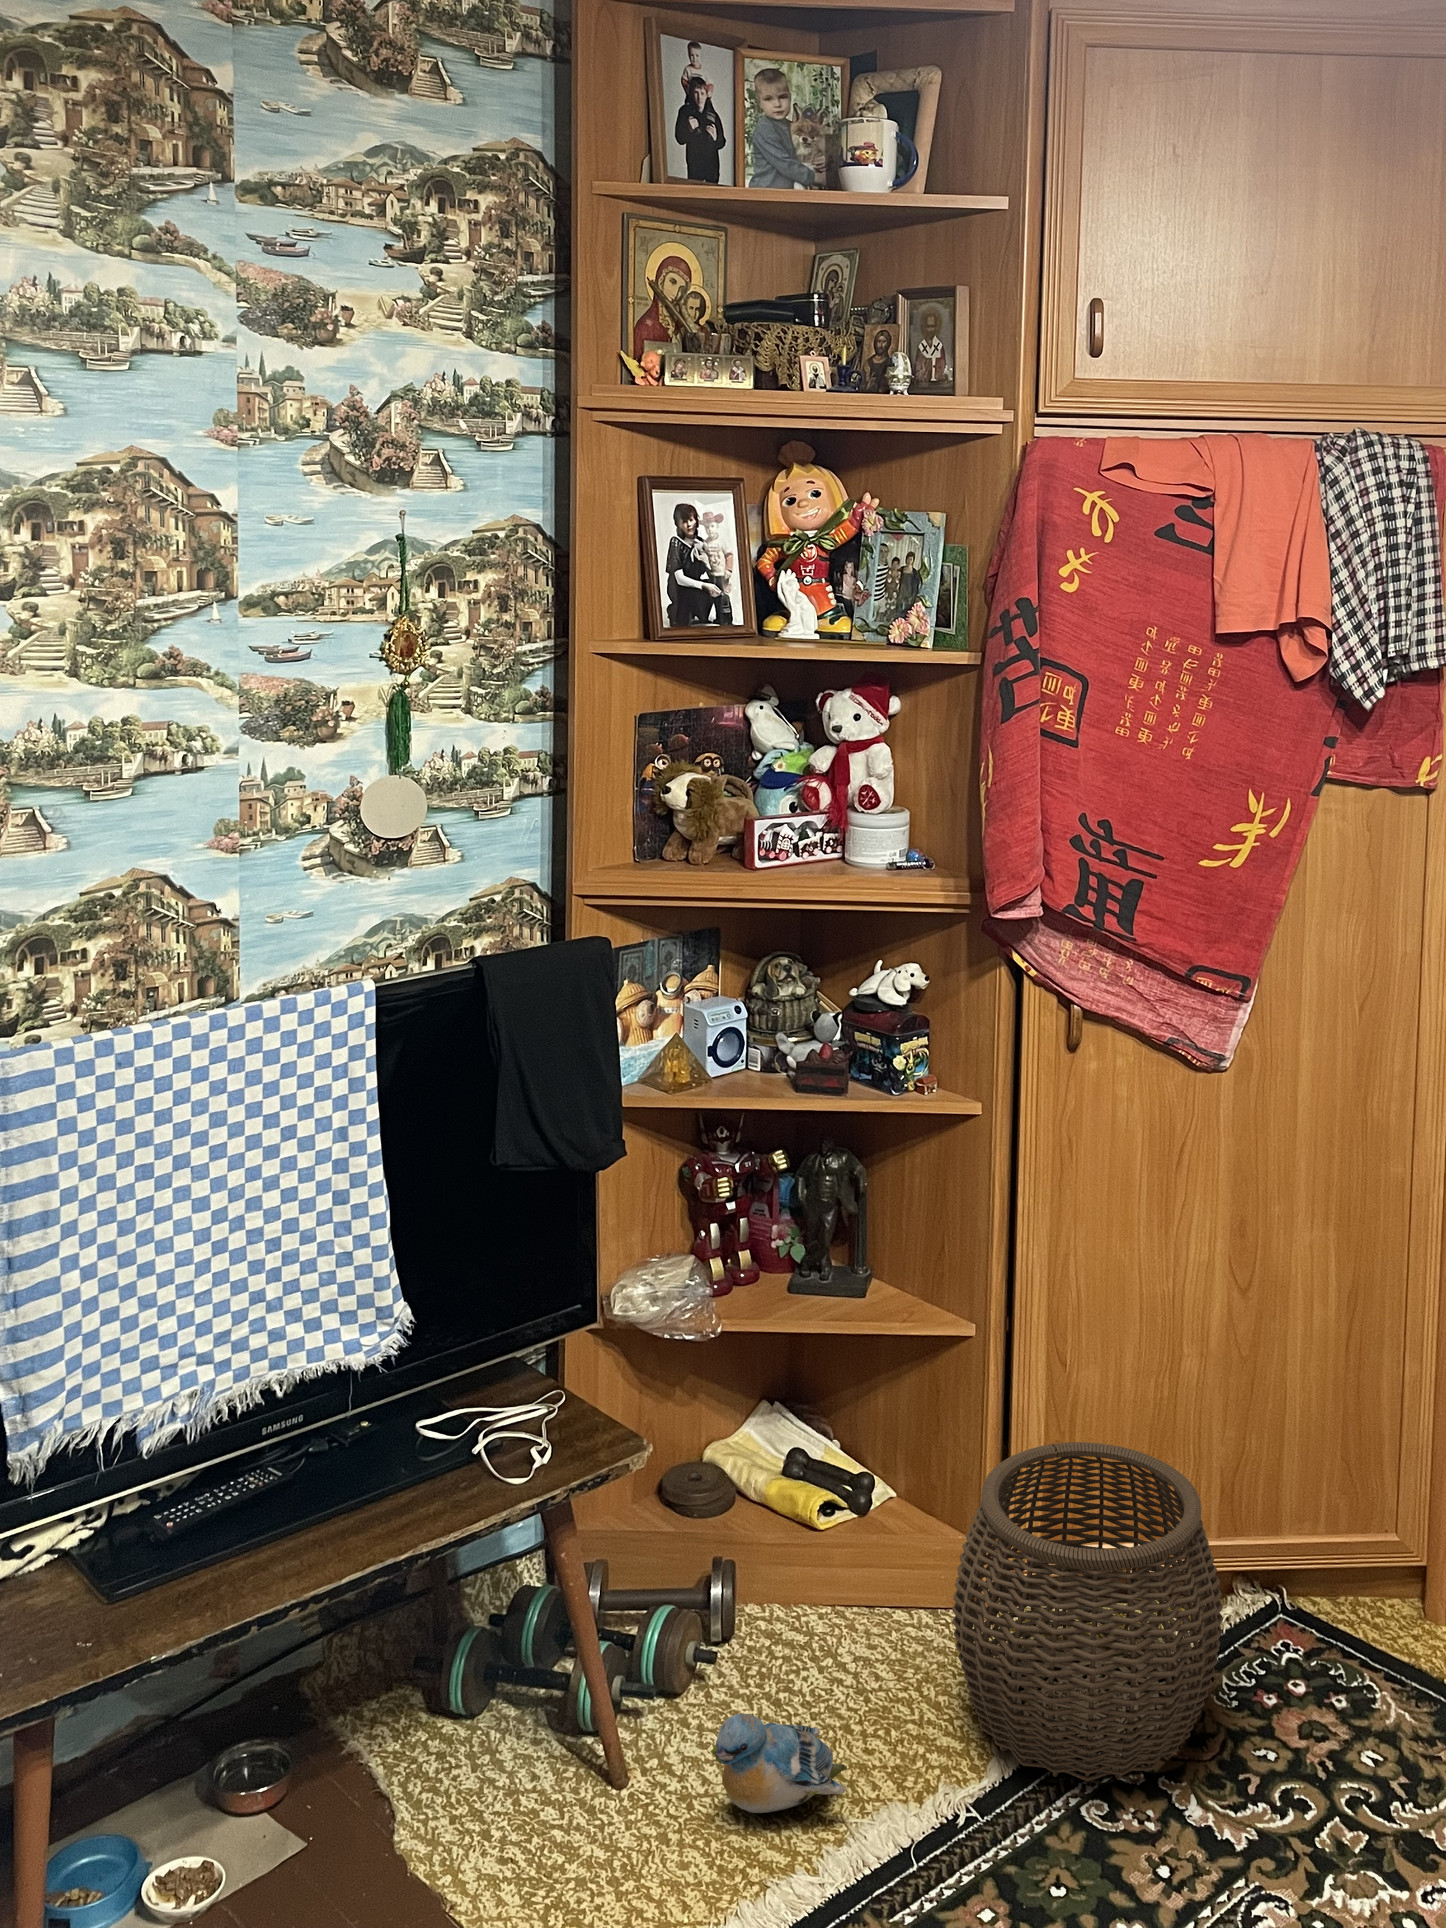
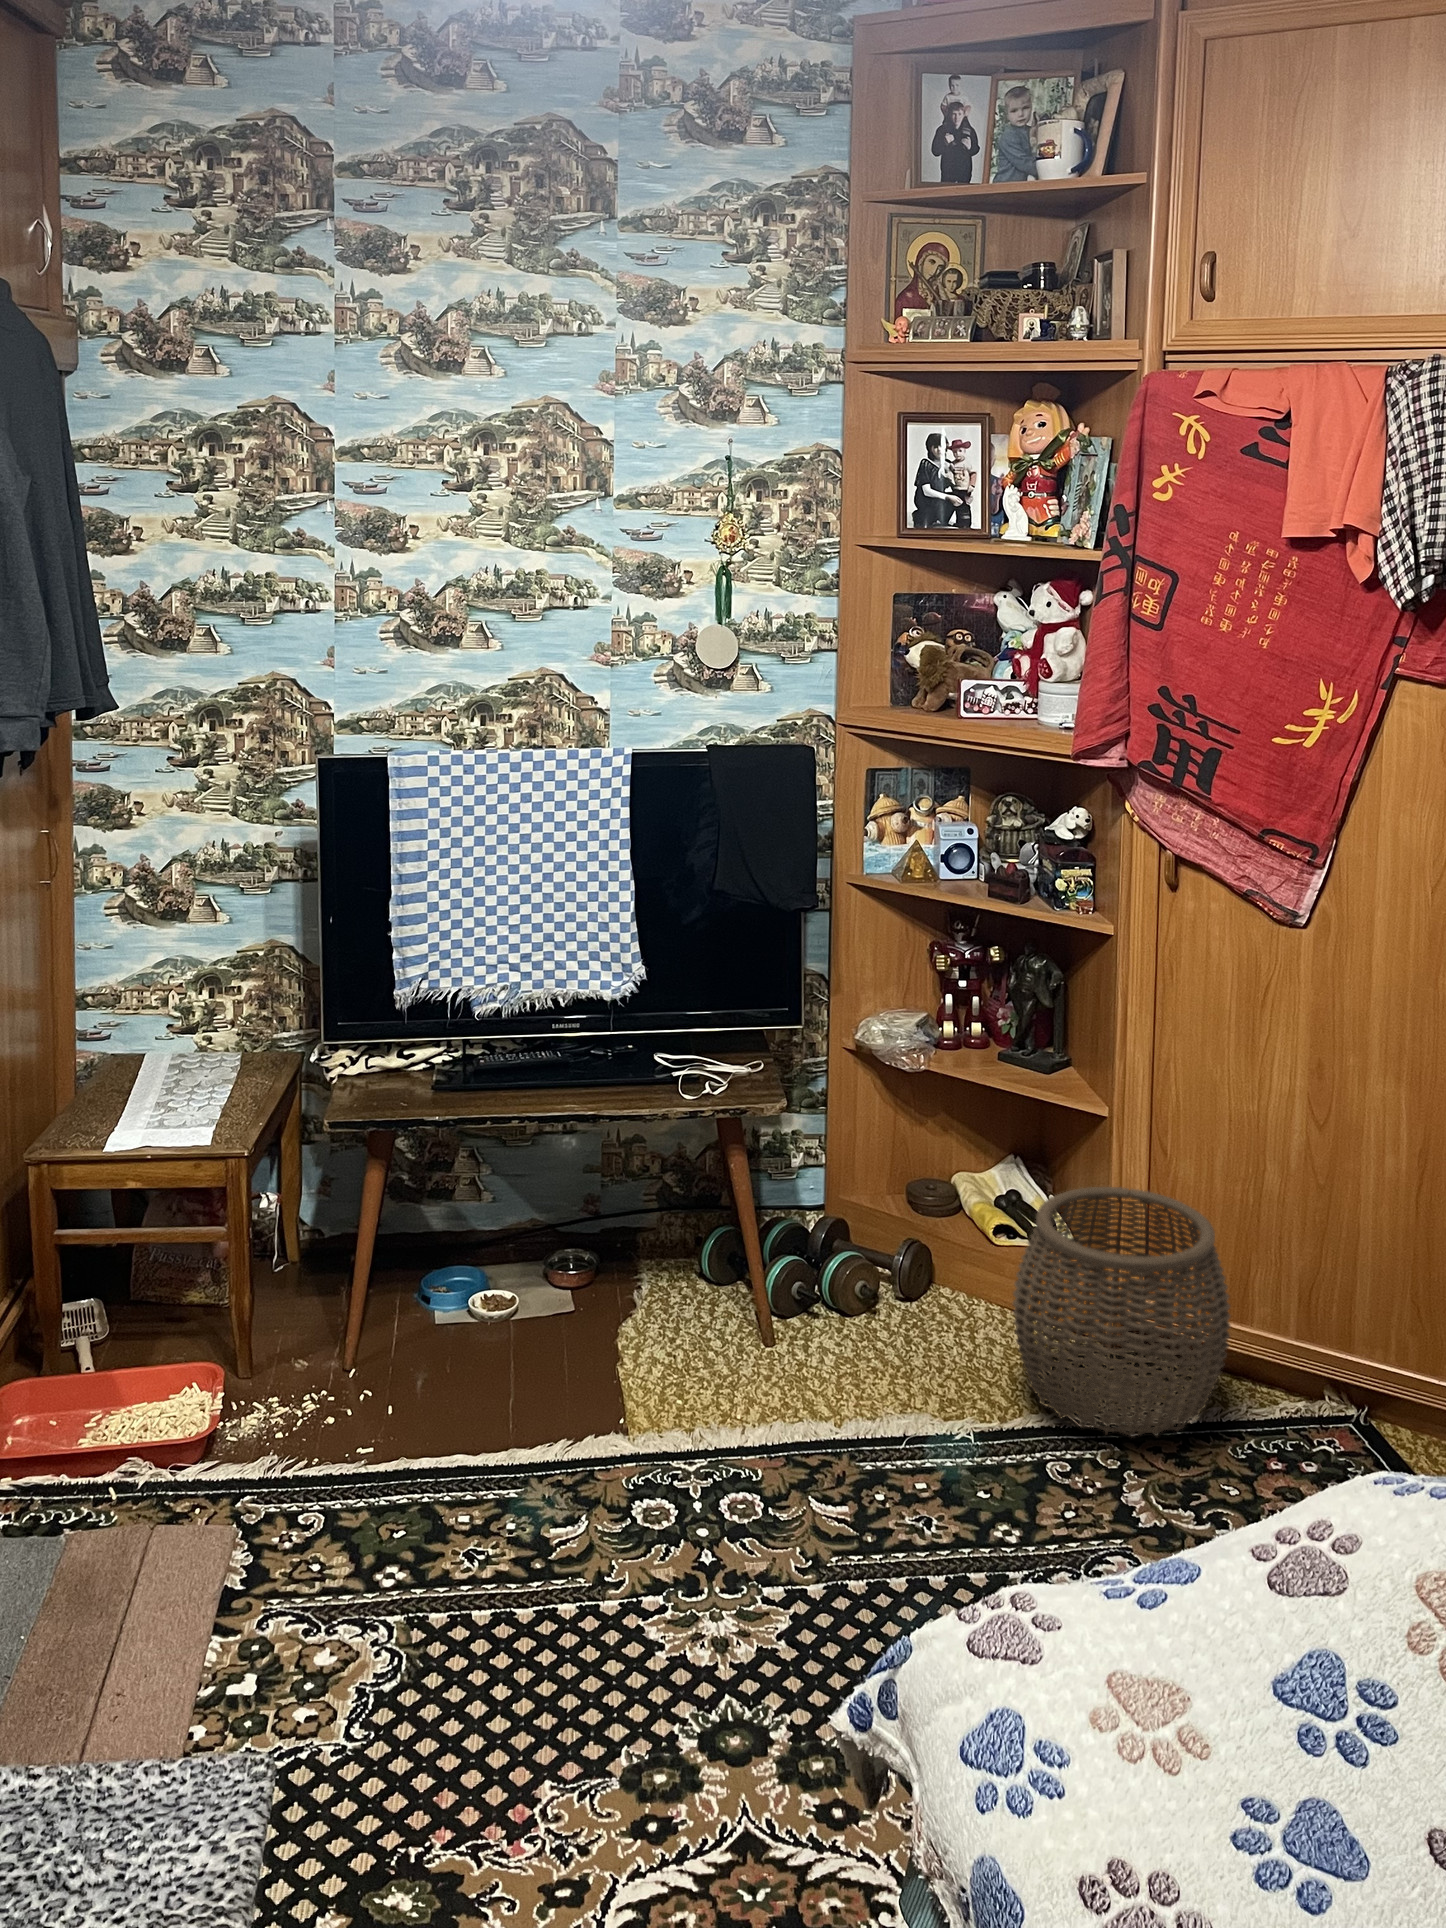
plush toy: present [711,1714,847,1813] -> none [810,1297,912,1373]

